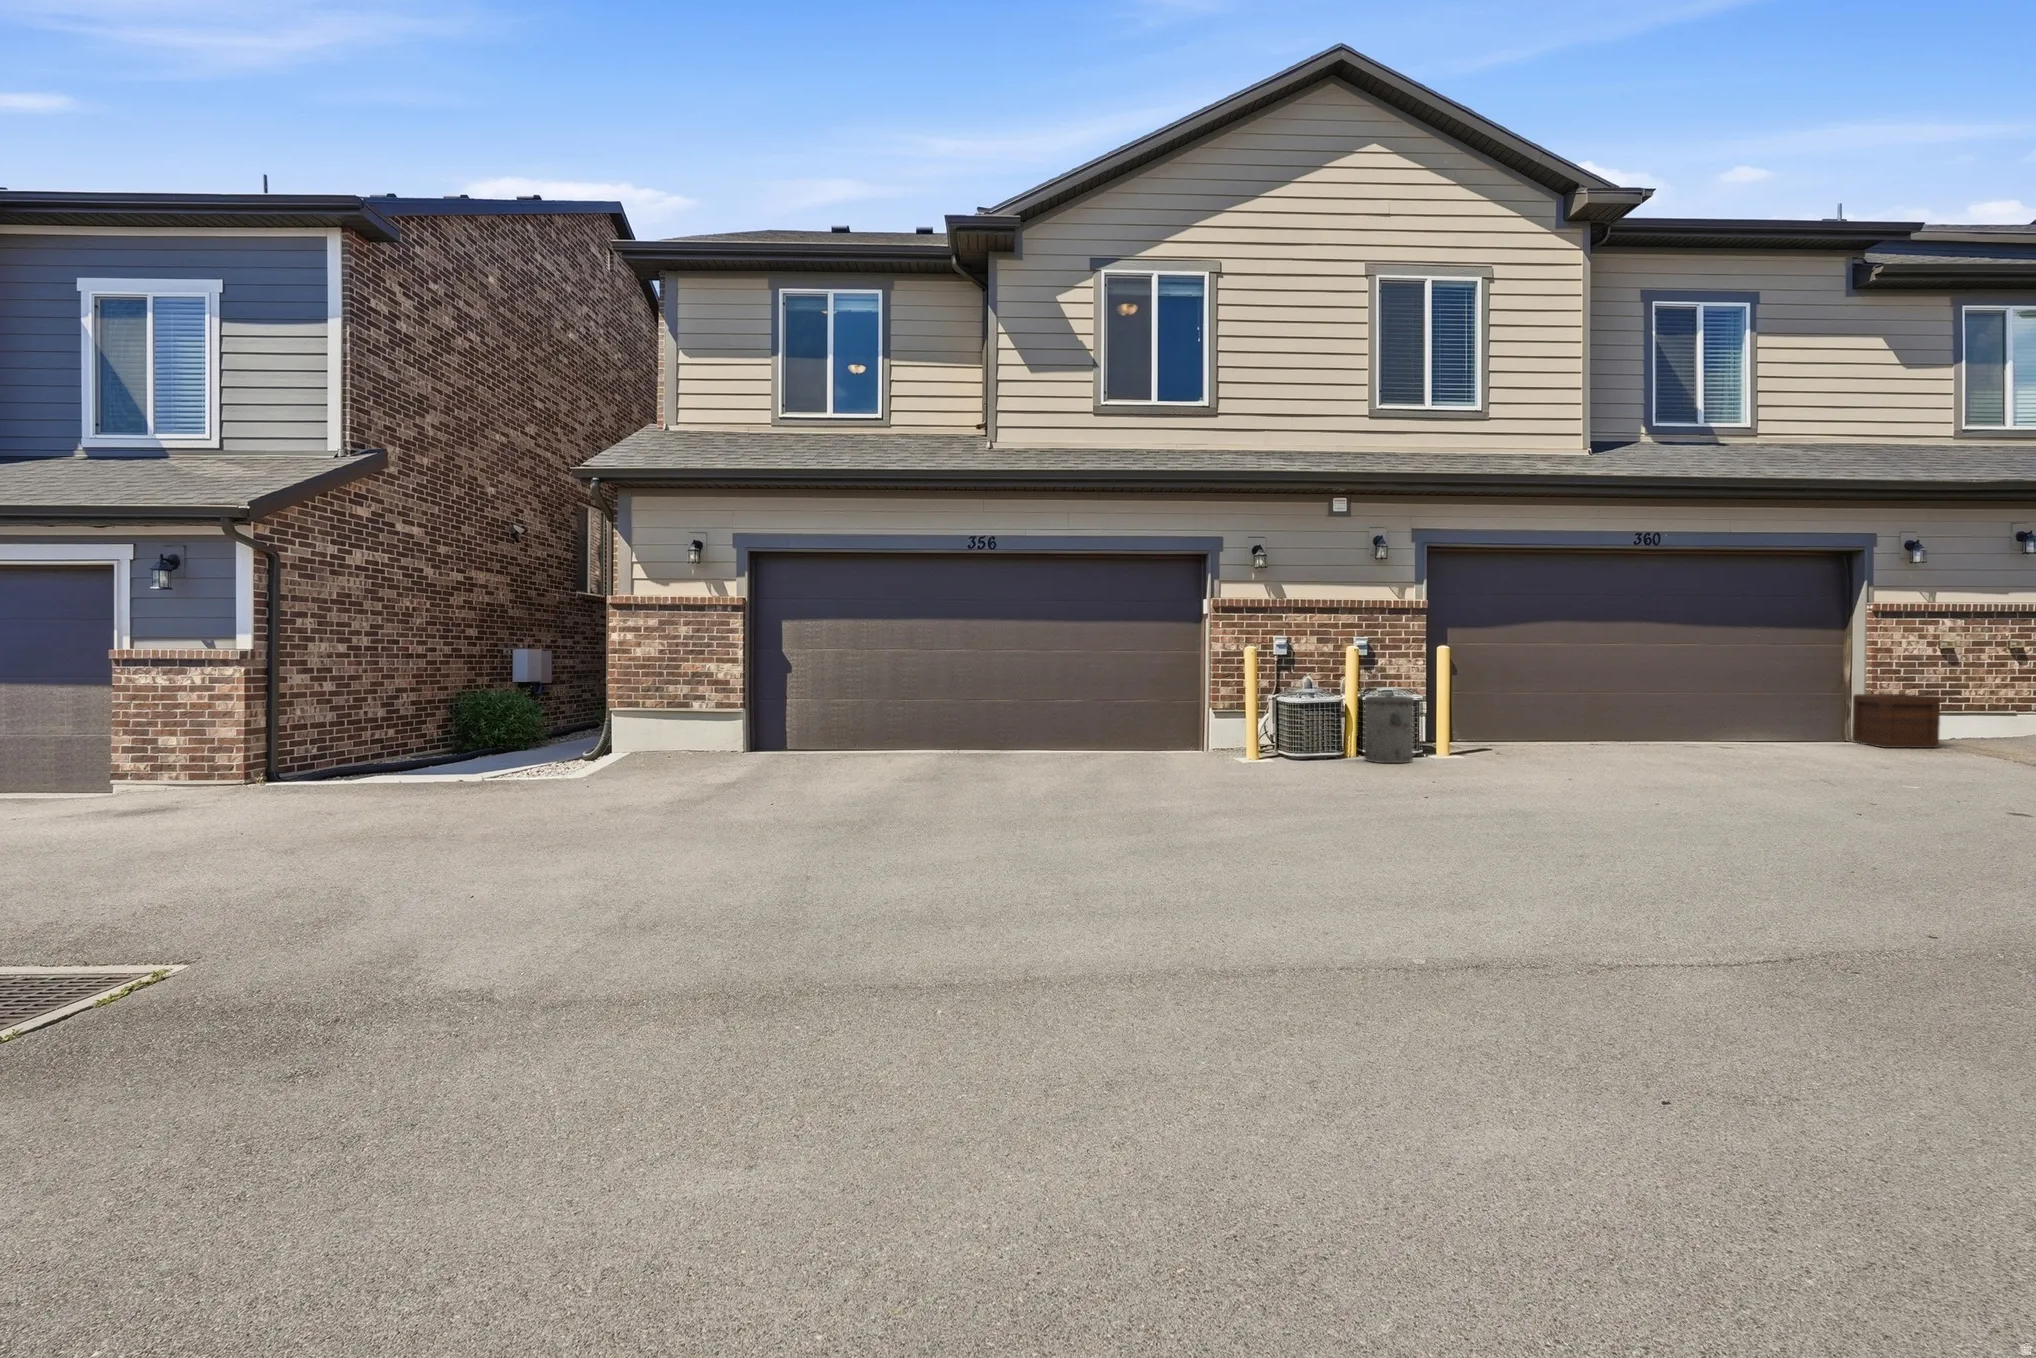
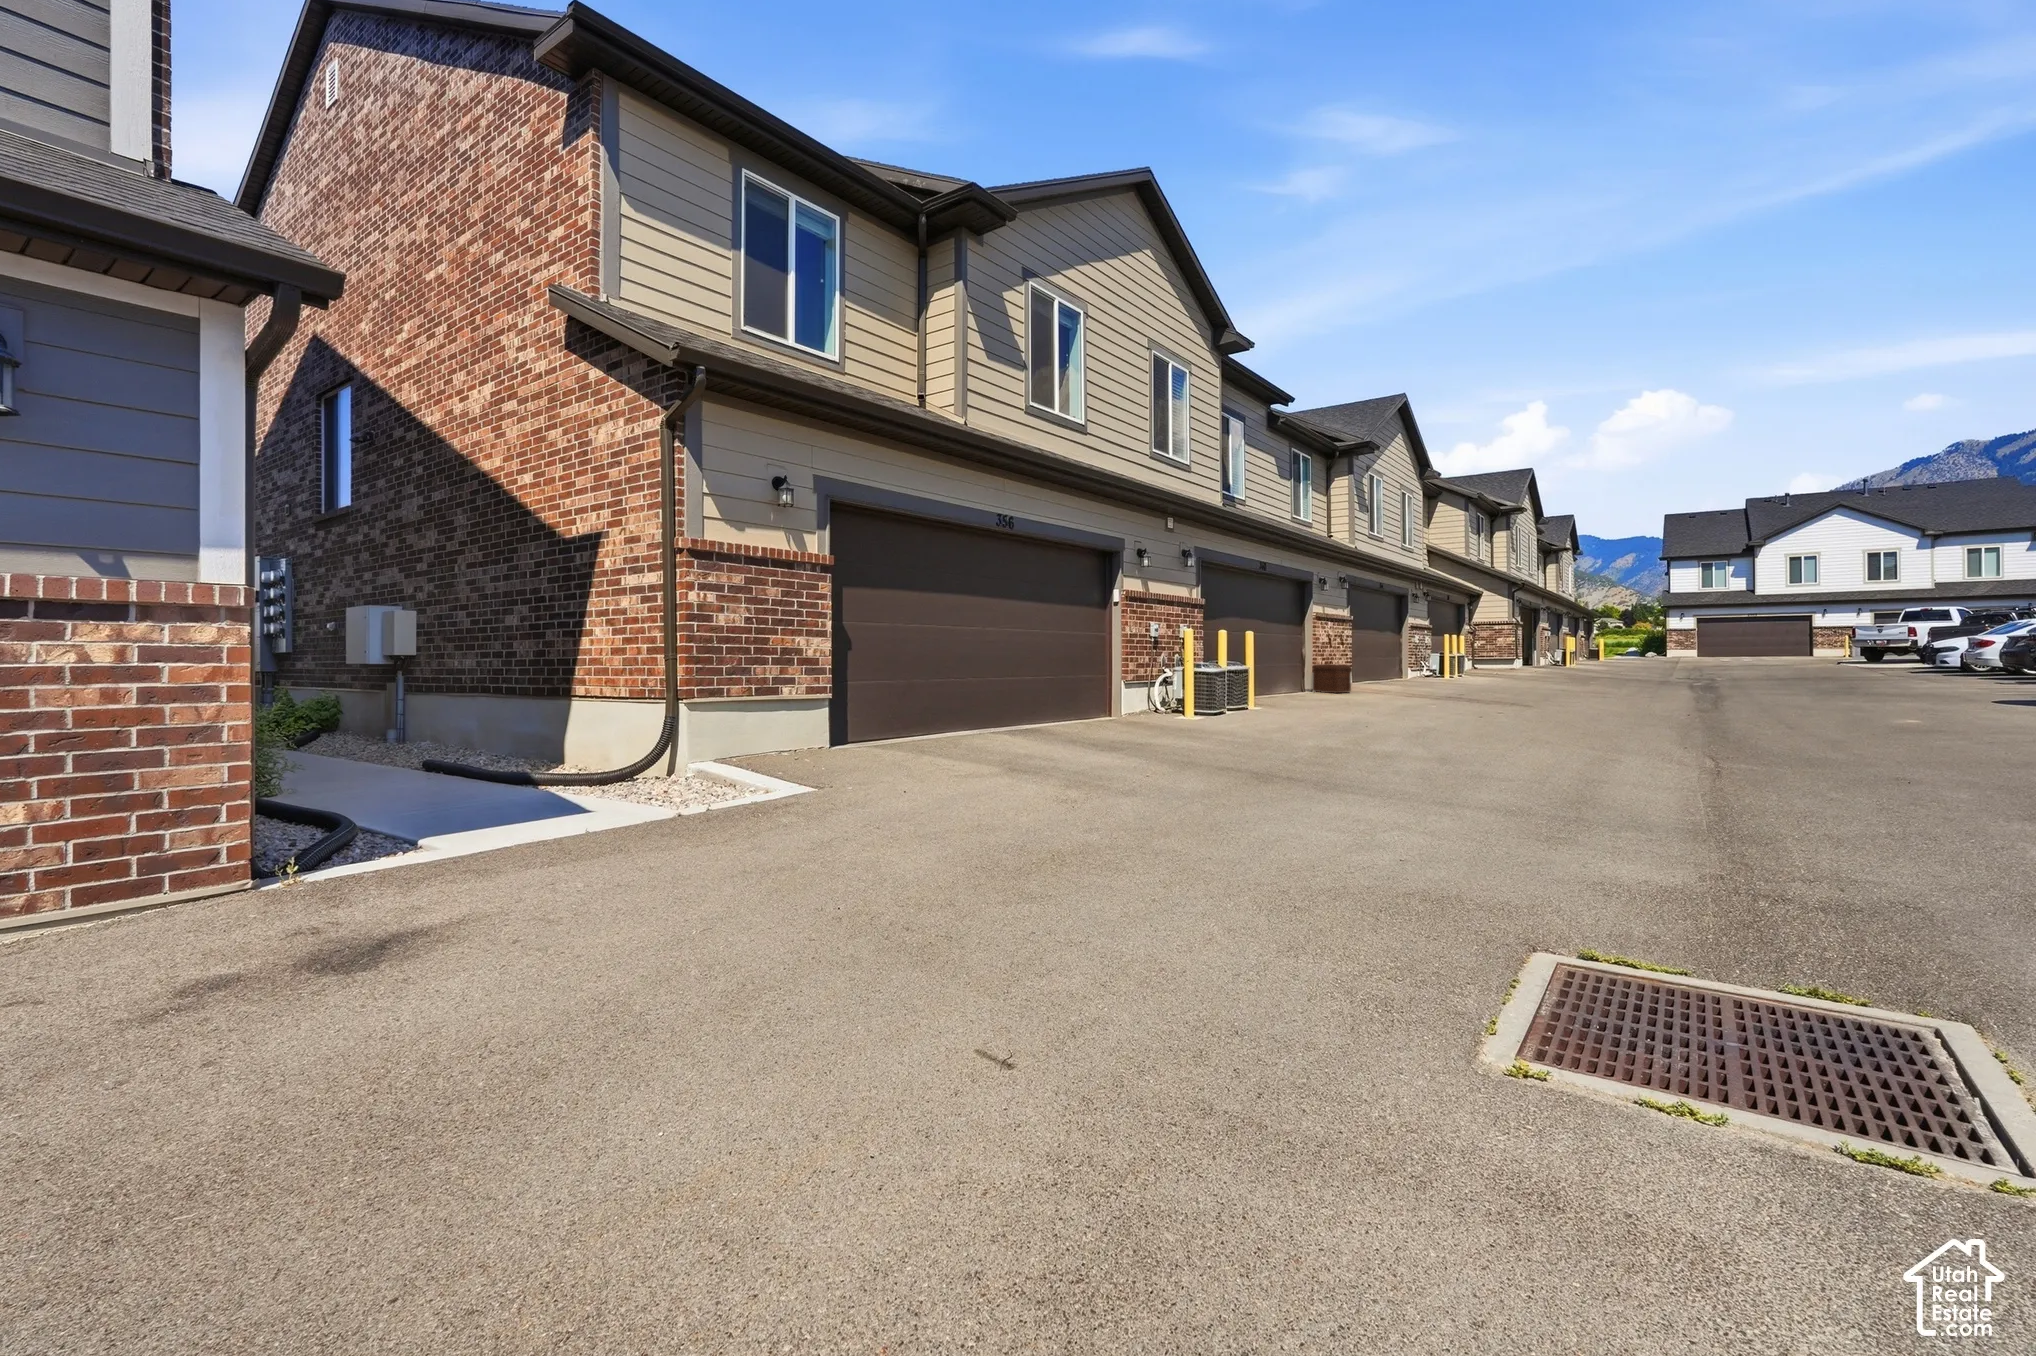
trash can: present [1364,695,1414,763] -> none [1219,666,1256,715]

